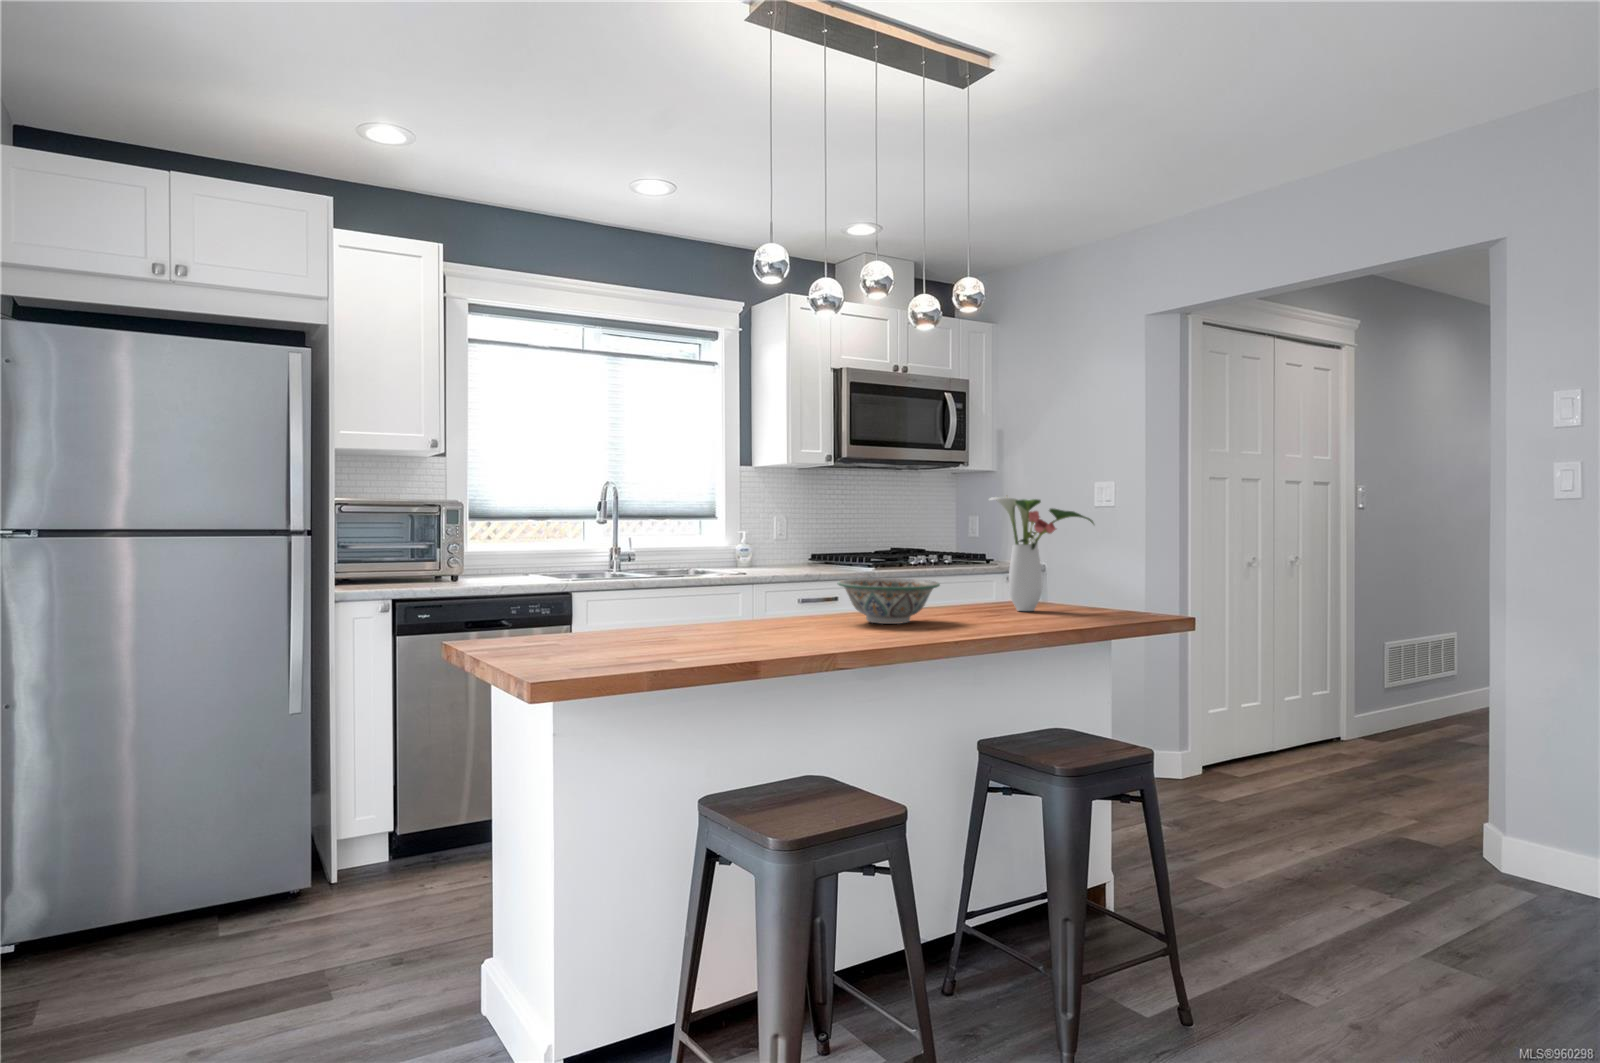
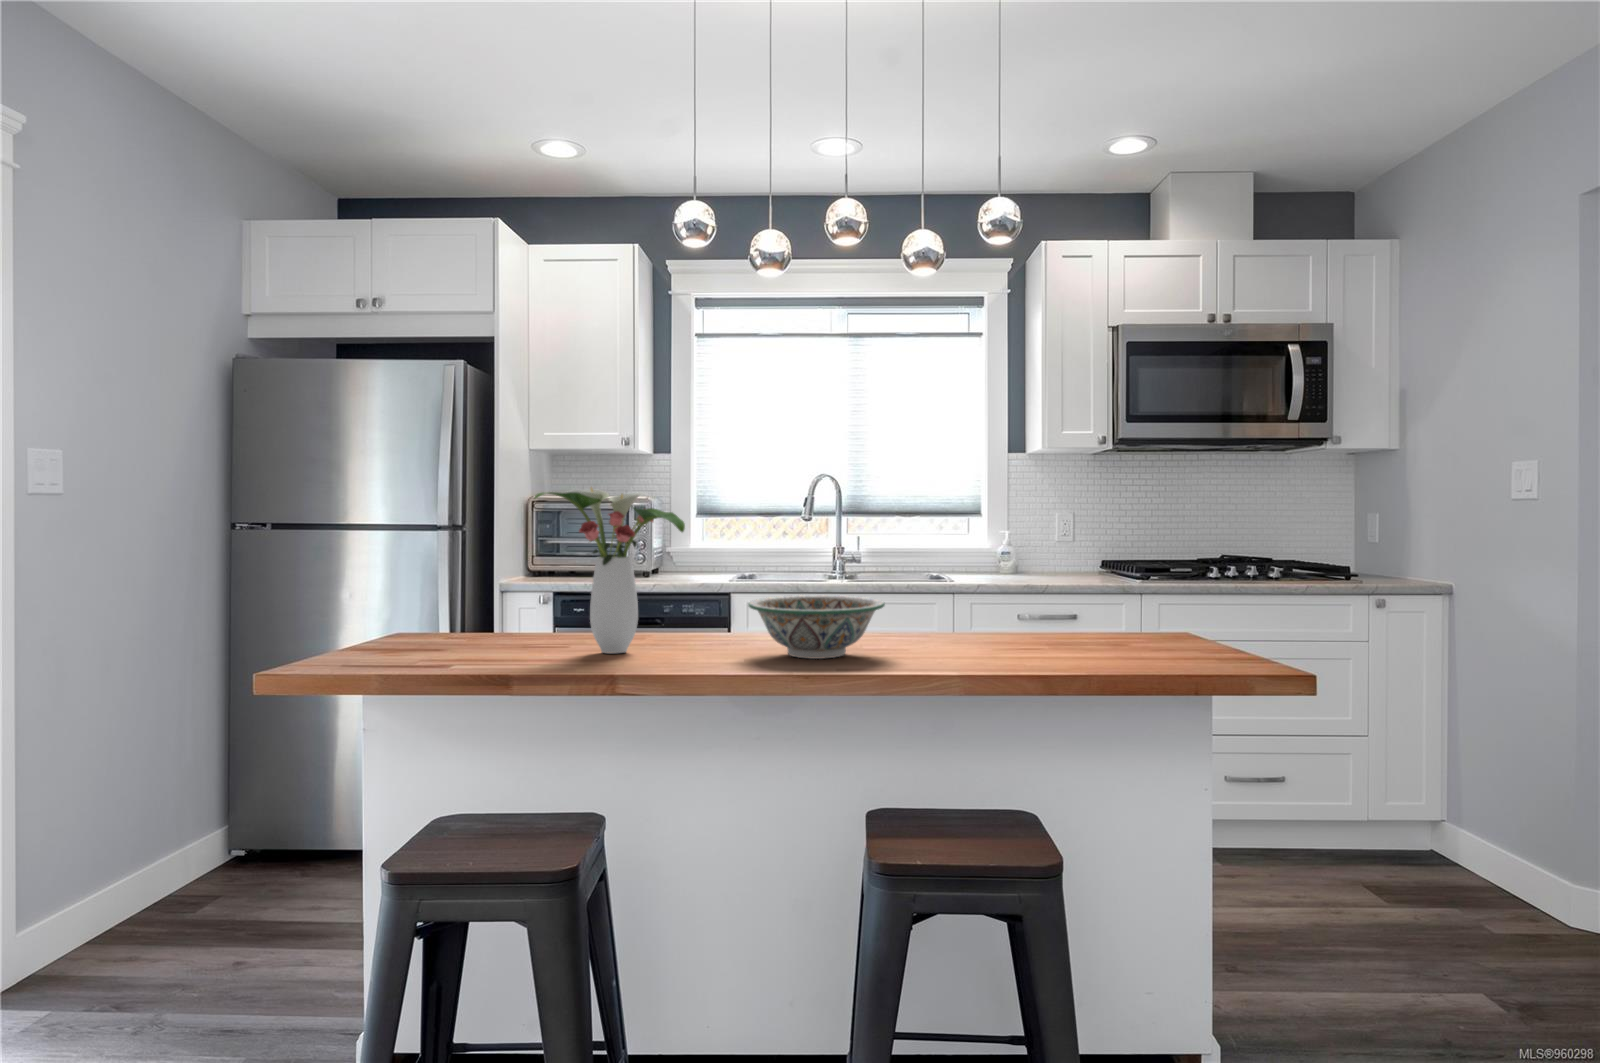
flower arrangement: present [990,497,1094,611] -> present [535,488,685,653]

